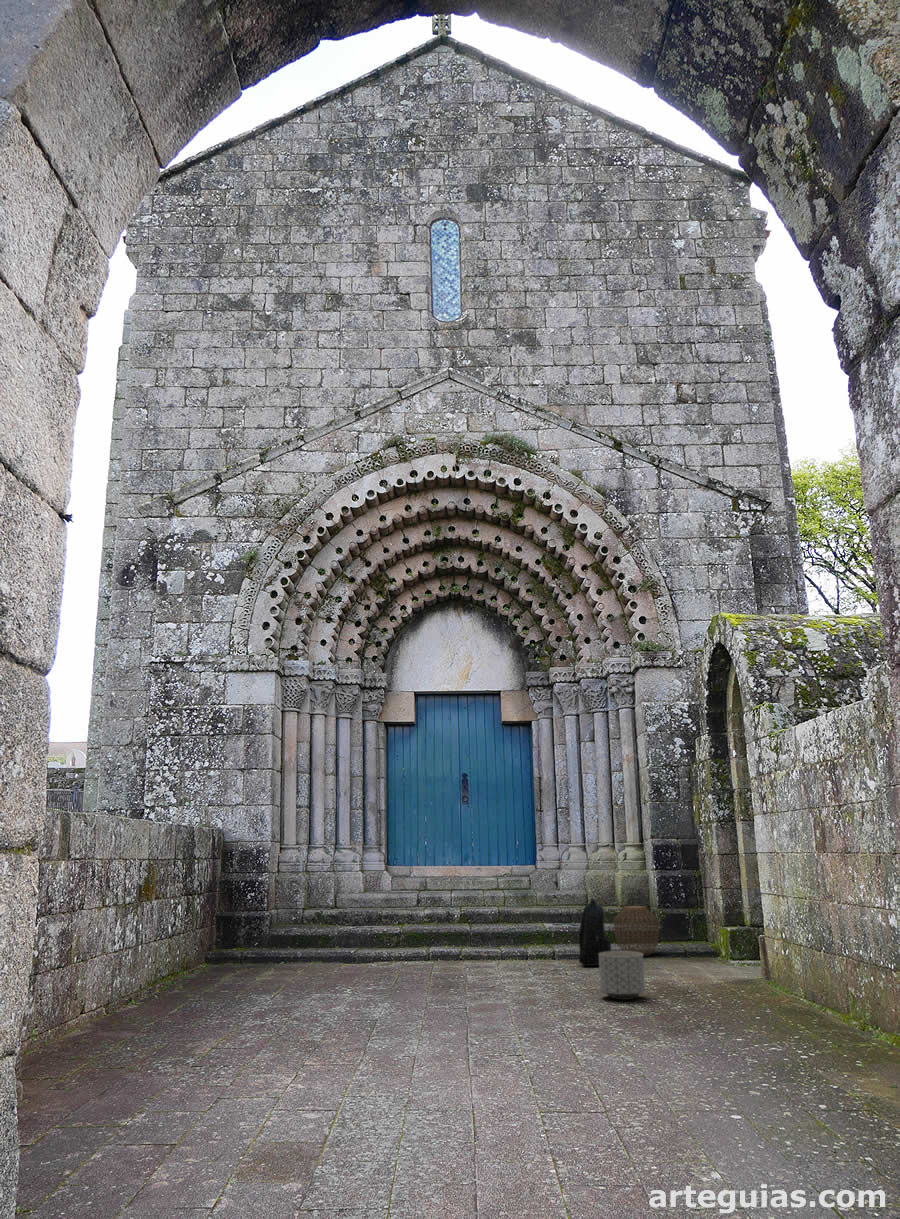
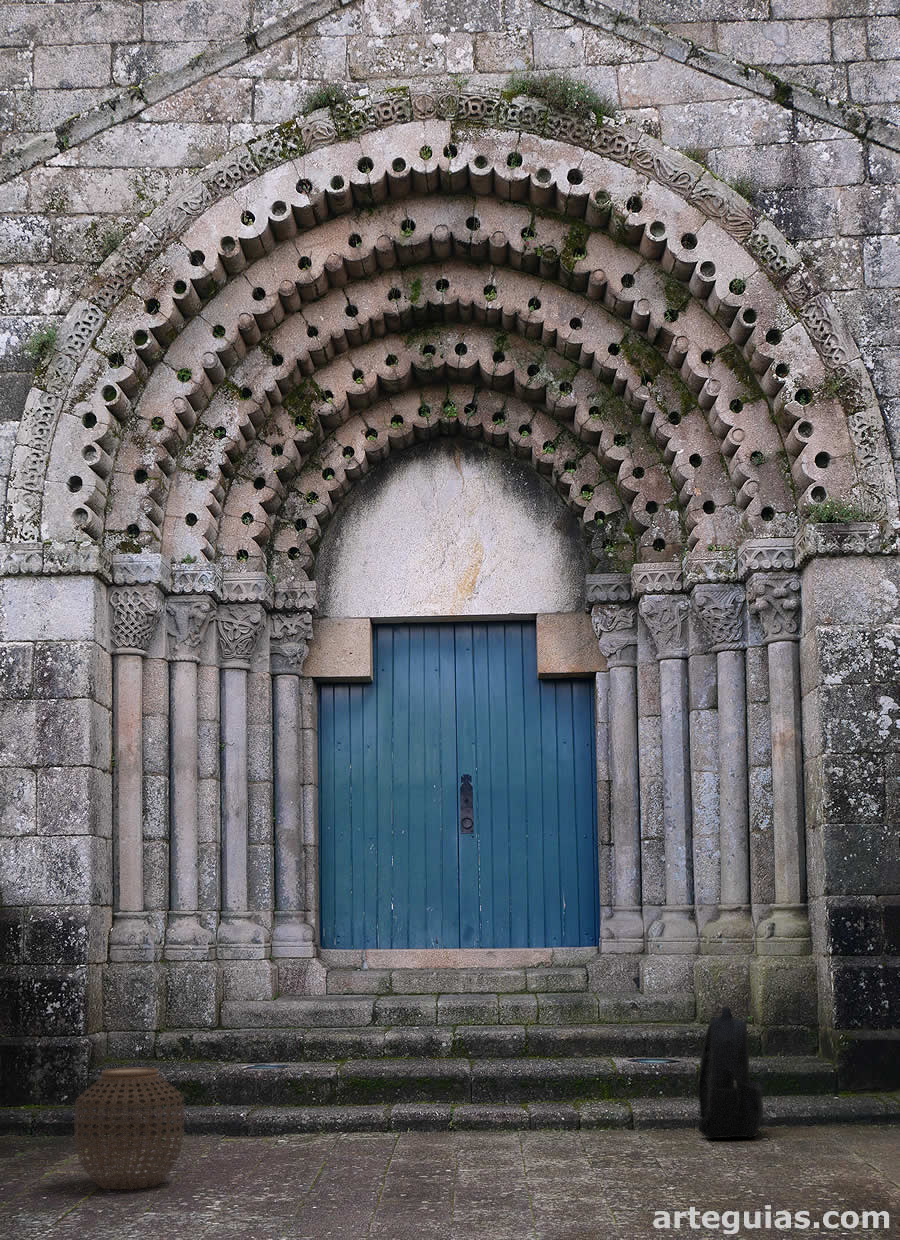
woven basket: present [614,906,659,956] -> present [75,1067,184,1189]
planter: present [599,951,645,1000] -> none [744,1110,839,1208]

